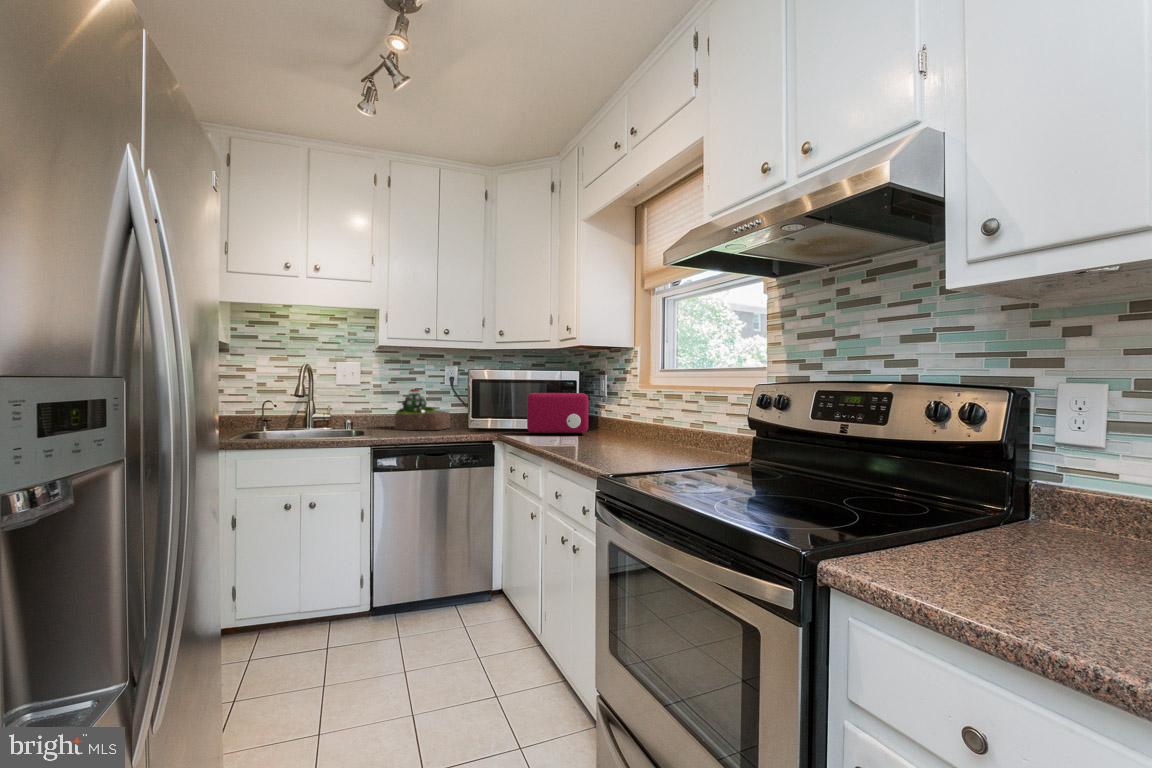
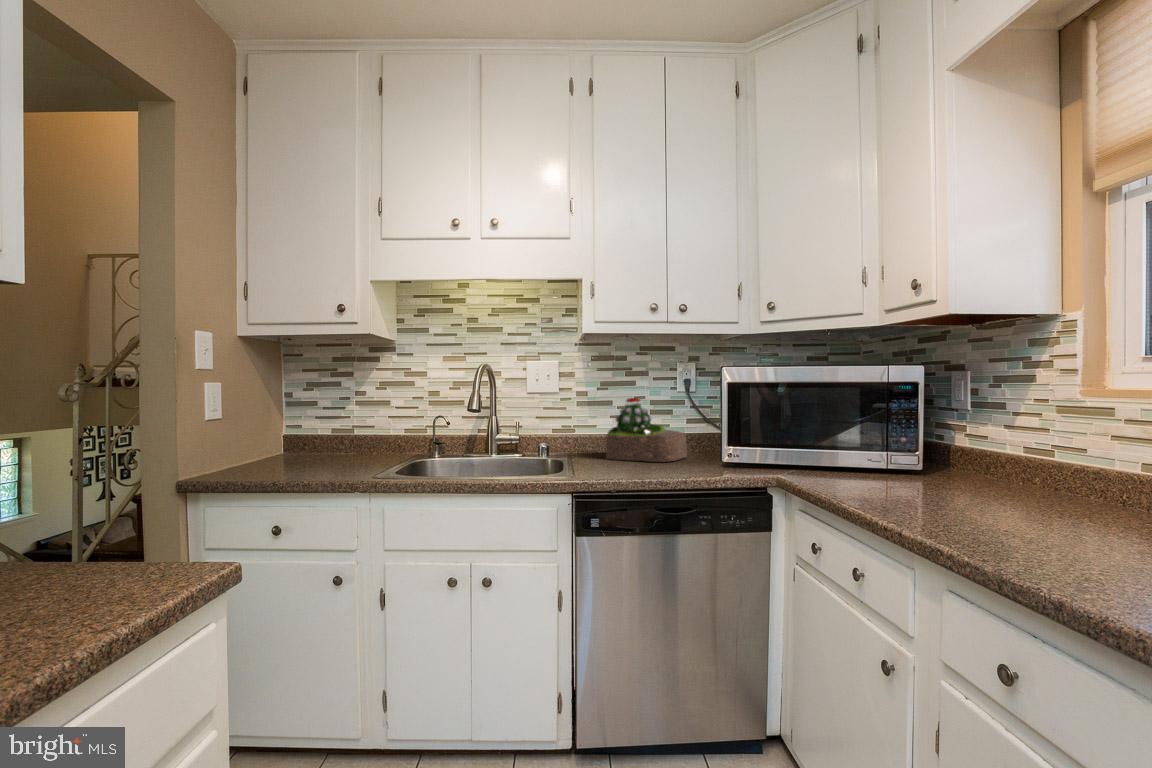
toaster: present [527,393,588,435] -> none [832,403,966,484]

